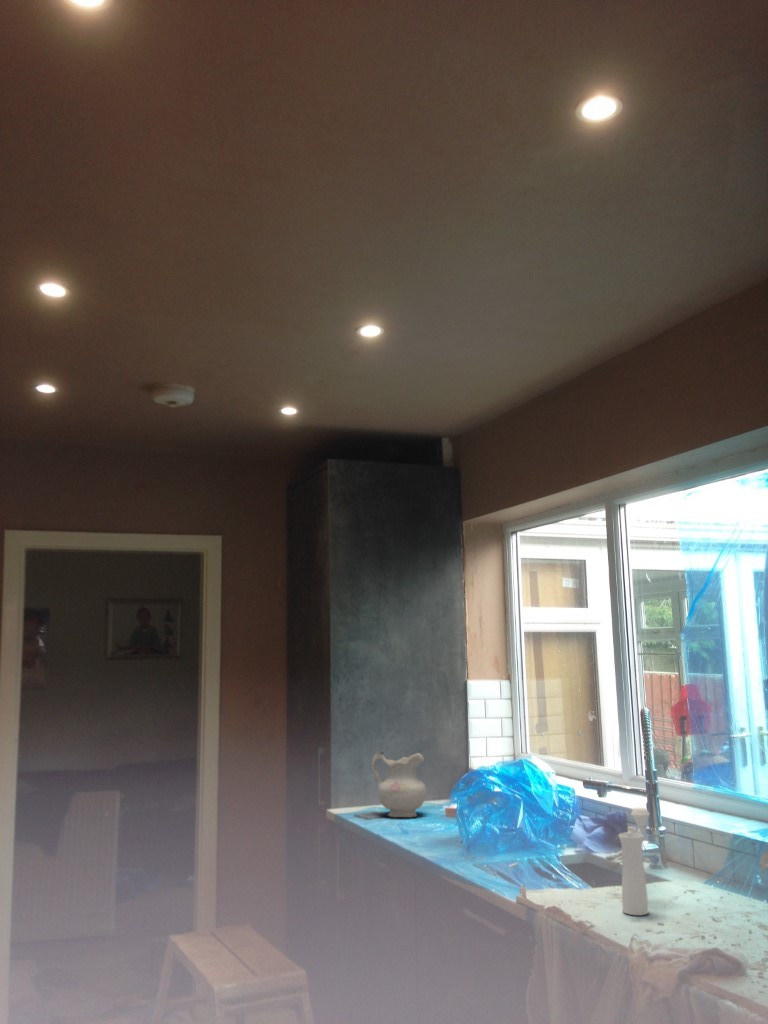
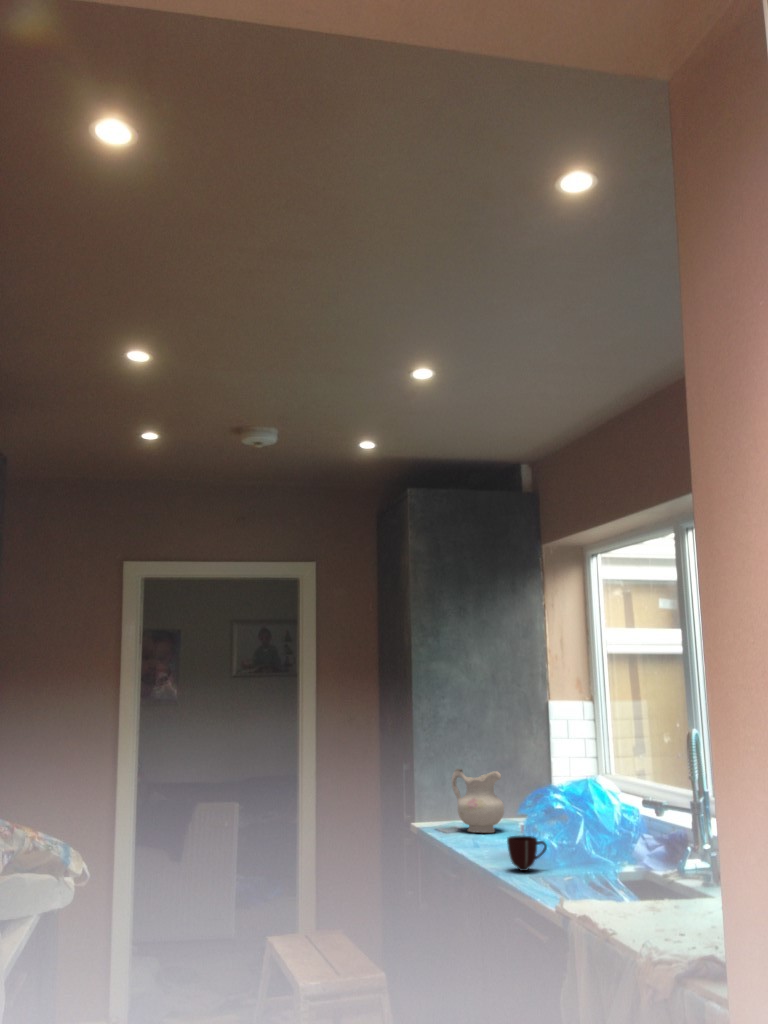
pepper mill: present [619,808,650,916] -> none [647,825,682,926]
mug: none [448,821,489,858] -> present [507,836,547,871]

